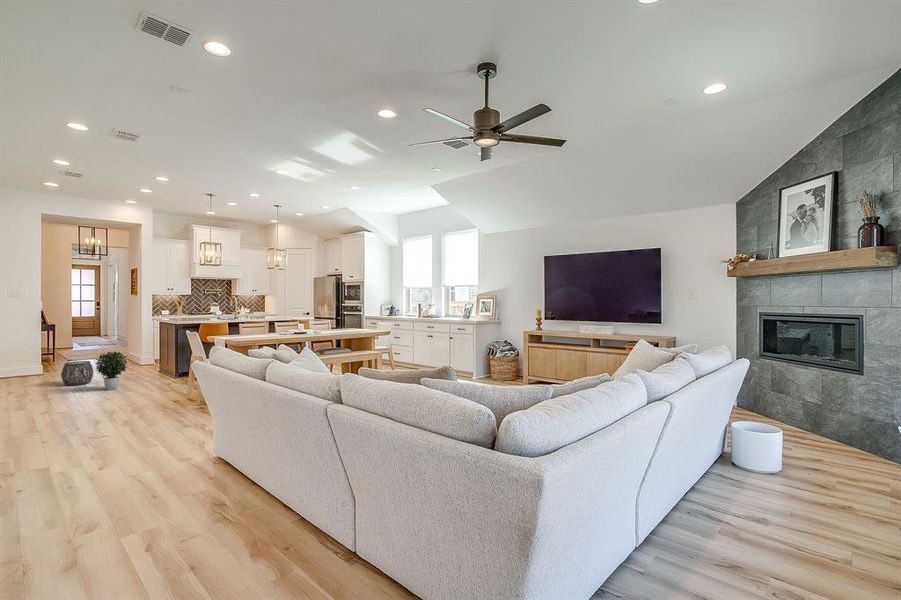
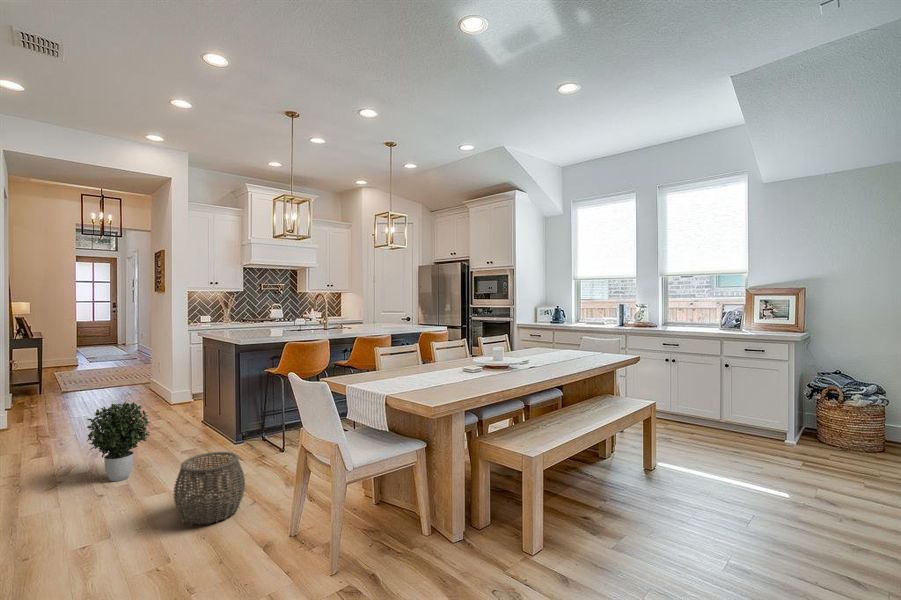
woven basket: present [61,361,93,385] -> present [174,452,245,525]

